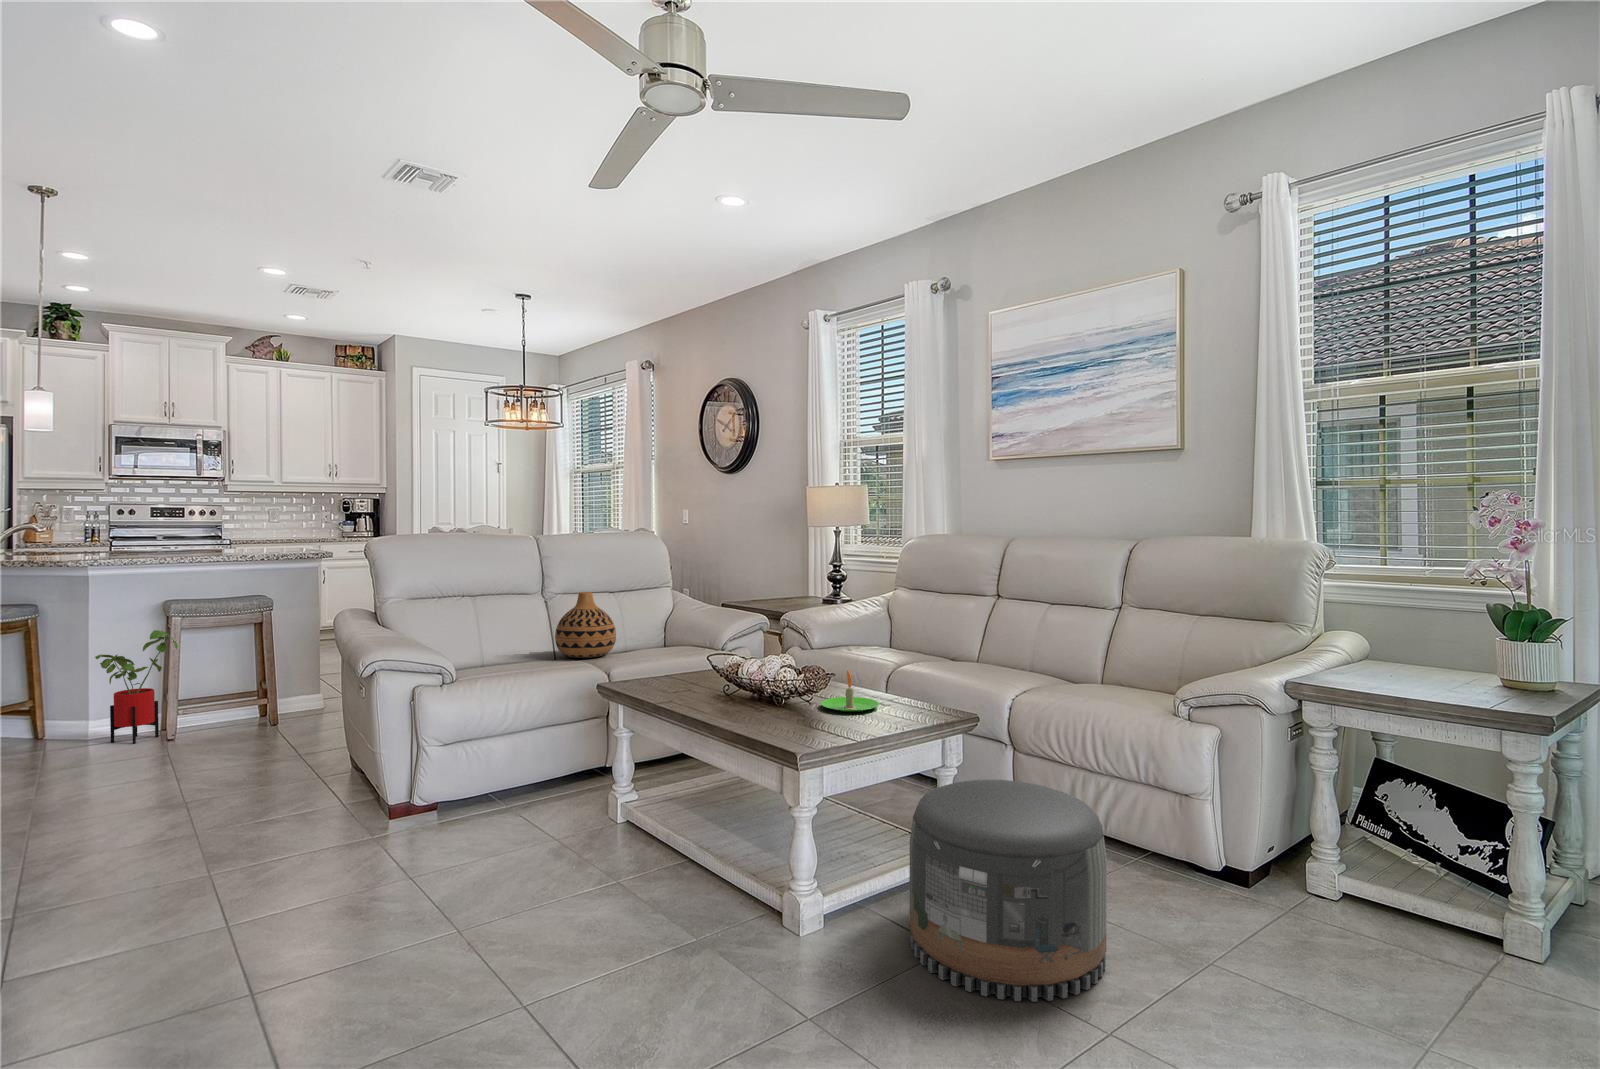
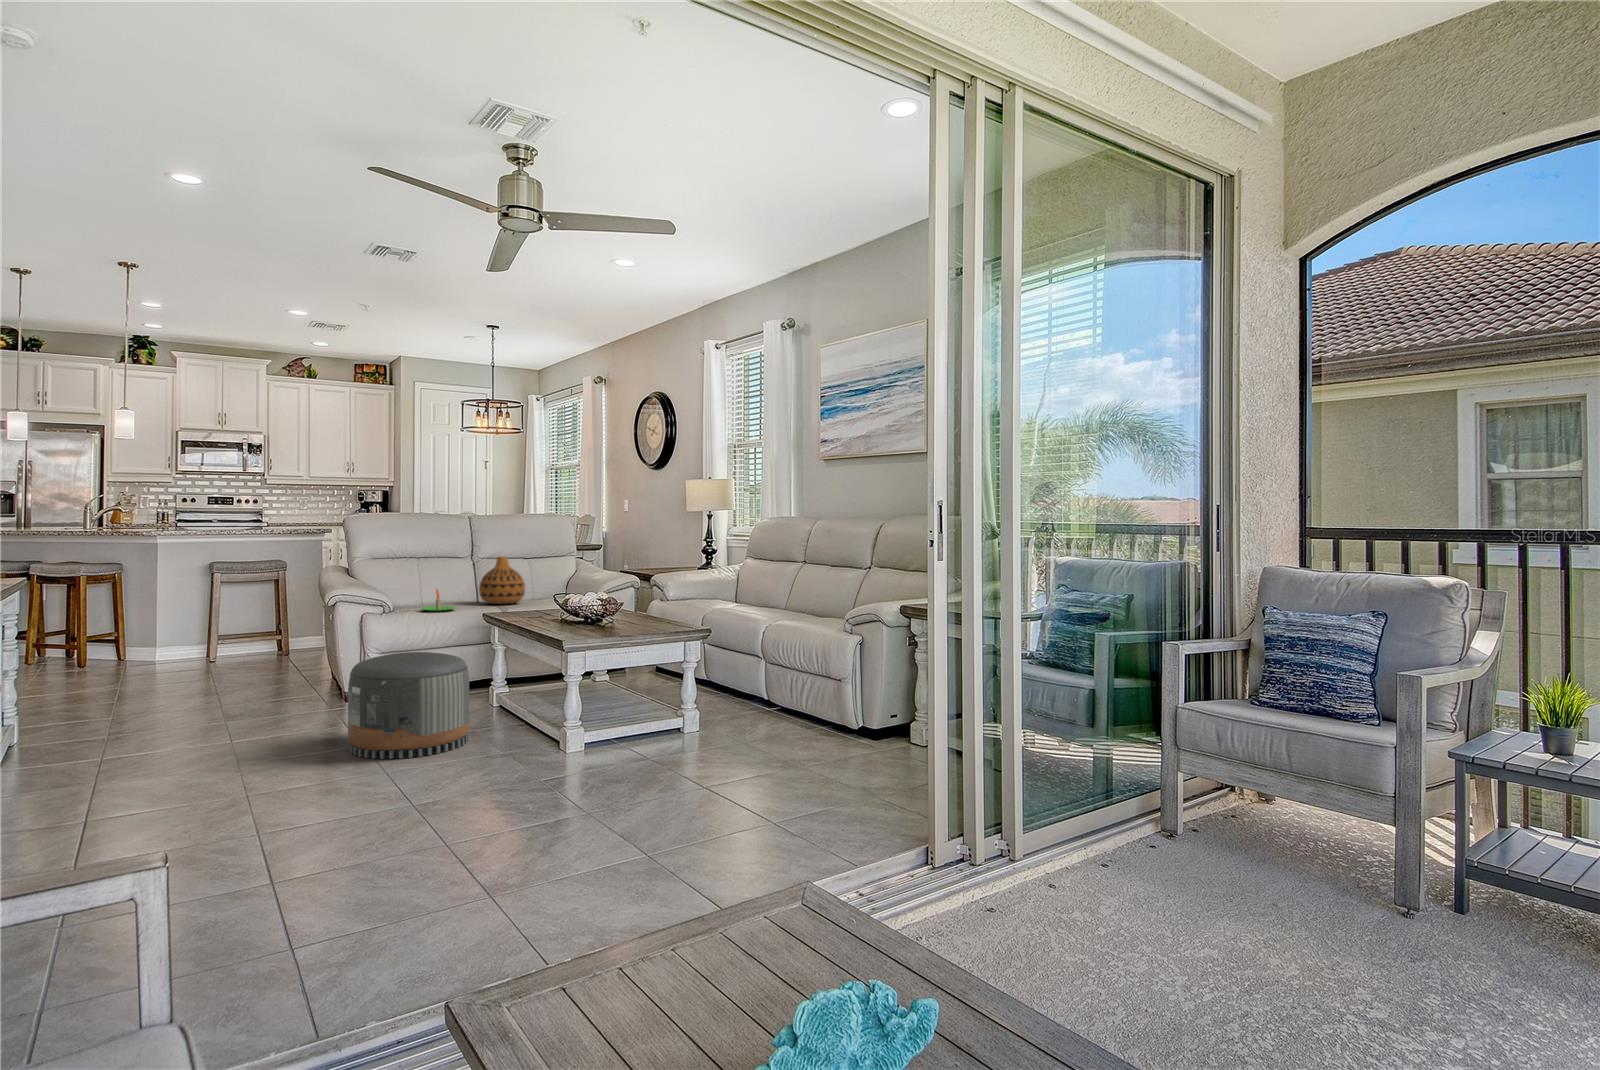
house plant: present [95,630,178,744] -> none [161,583,222,665]
candle: present [820,670,879,712] -> present [420,589,456,612]
pouf: present [909,780,1107,1002] -> present [348,652,469,759]

